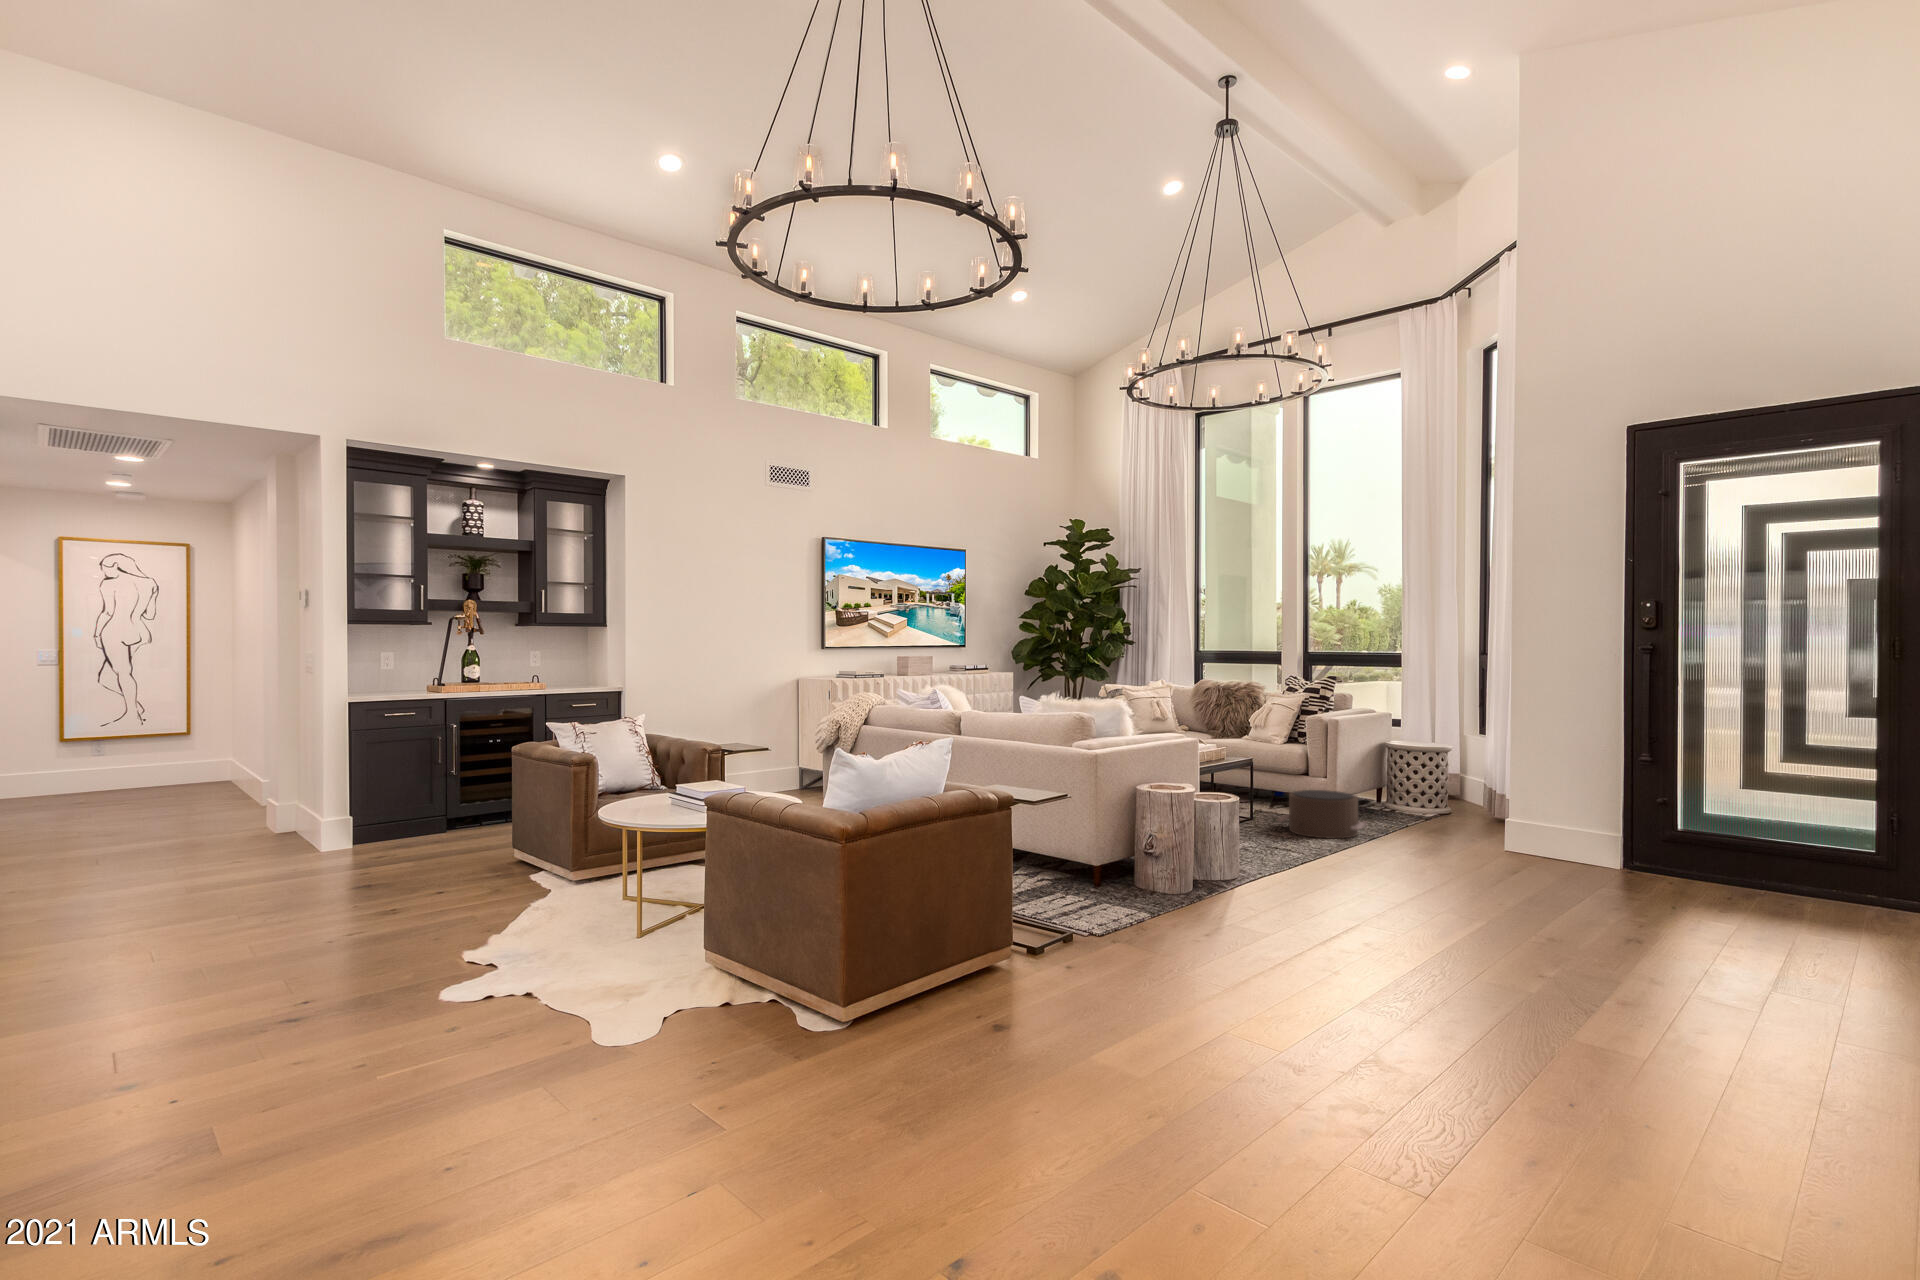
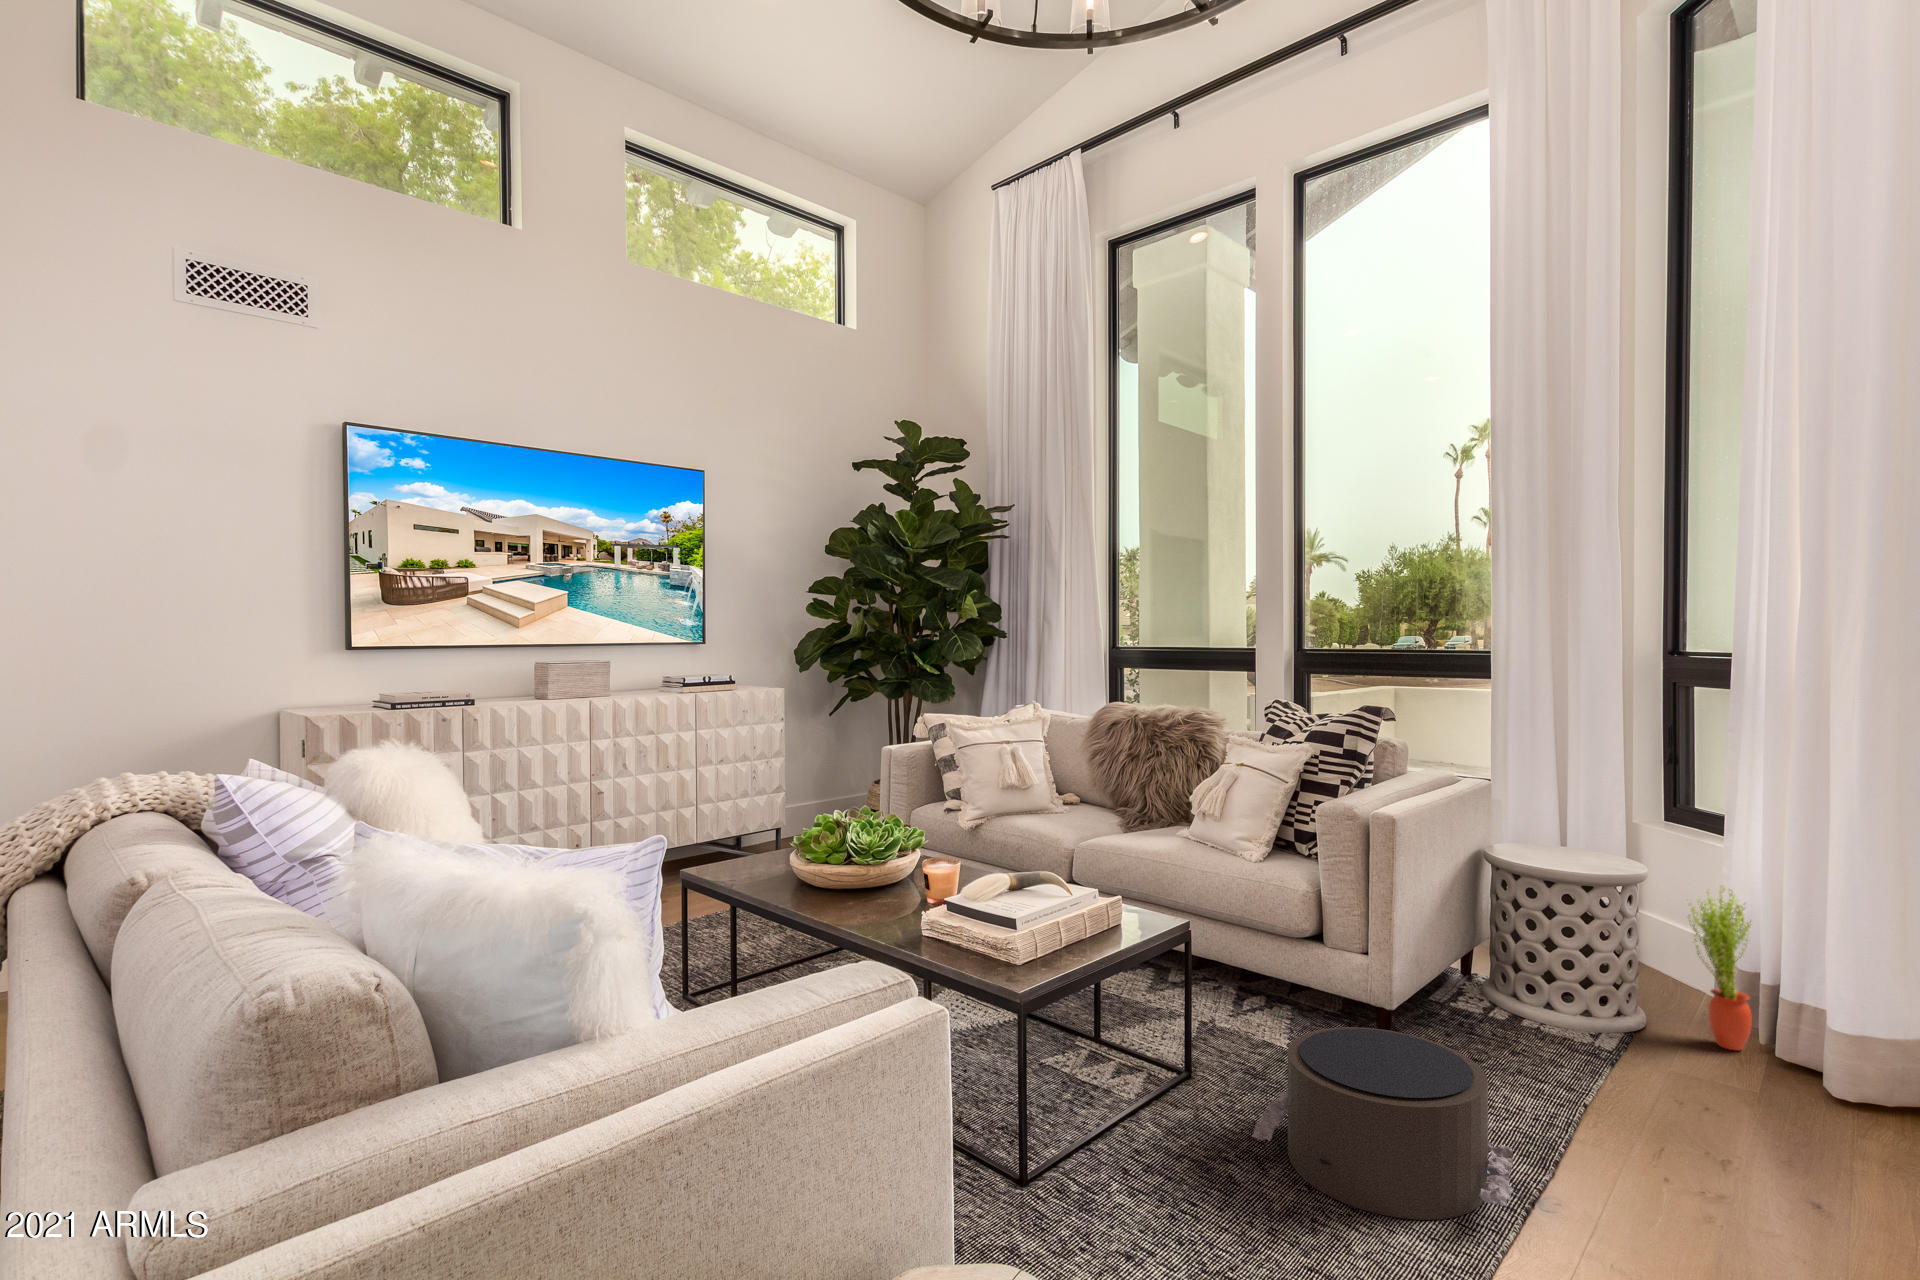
potted plant: none [1462,749,1486,815] -> present [1688,887,1752,1050]

